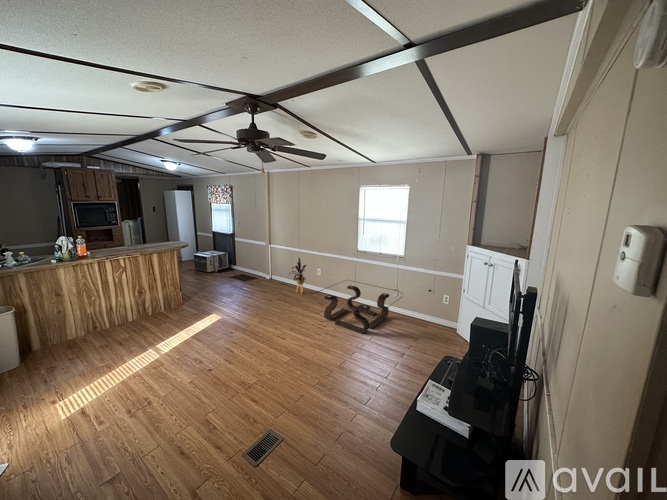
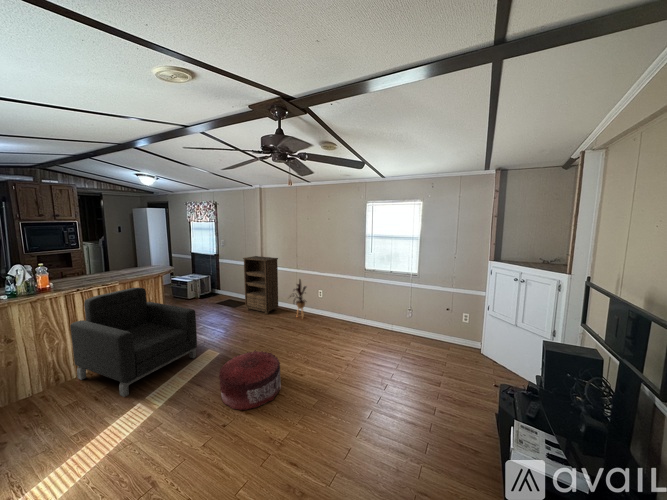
bookshelf: none [251,236,282,289] -> present [243,256,278,314]
armchair: none [103,259,203,344] -> present [70,288,197,397]
coffee table: present [311,282,402,333] -> none [324,301,421,361]
pouf: none [211,315,265,361] -> present [219,351,281,410]

